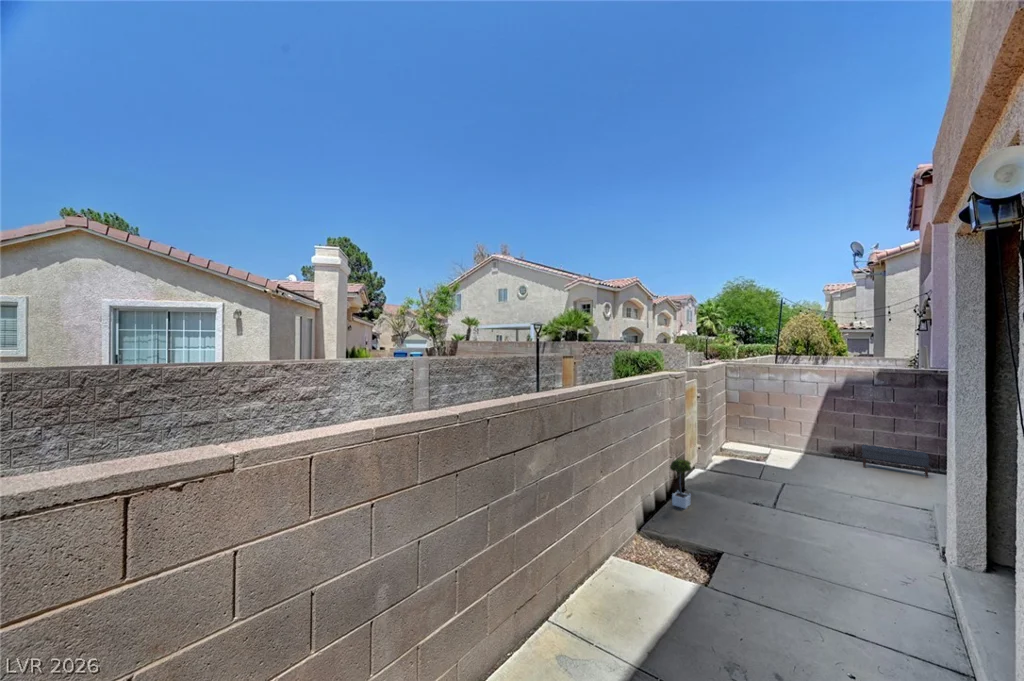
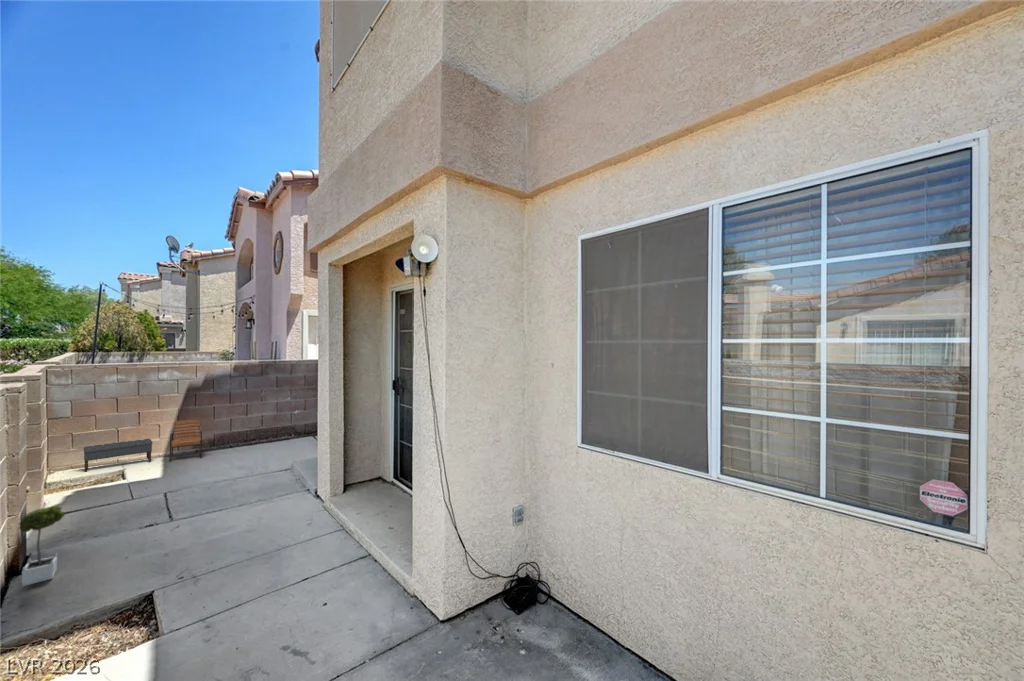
chair: none [807,423,842,465] -> present [170,419,202,462]
bench: present [862,444,929,478] -> present [84,439,152,472]

